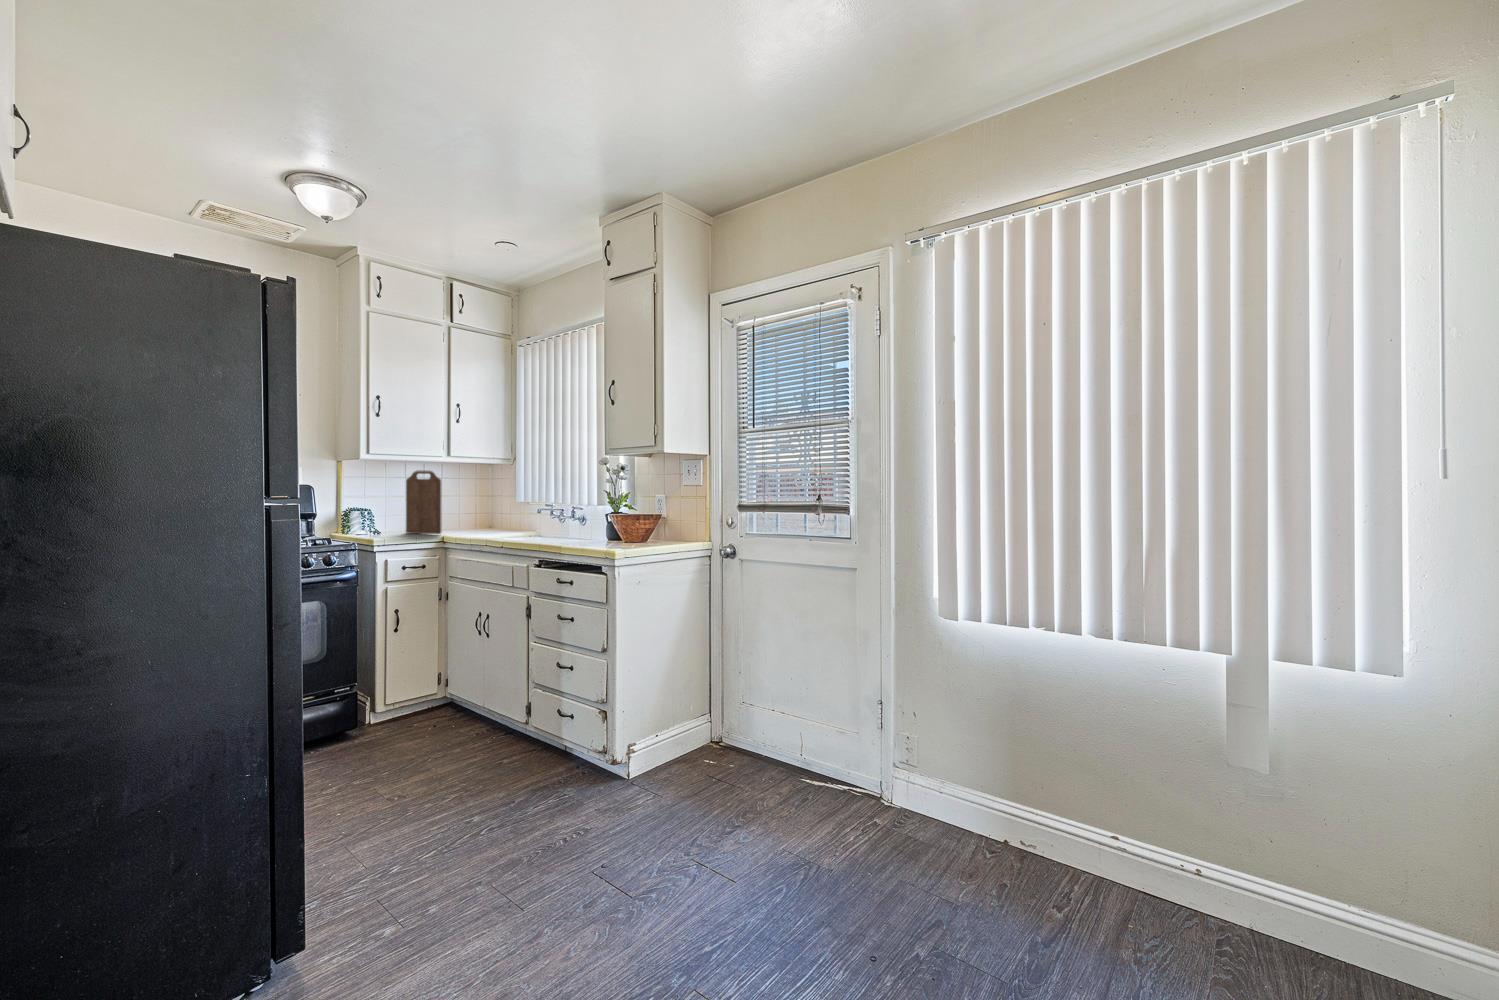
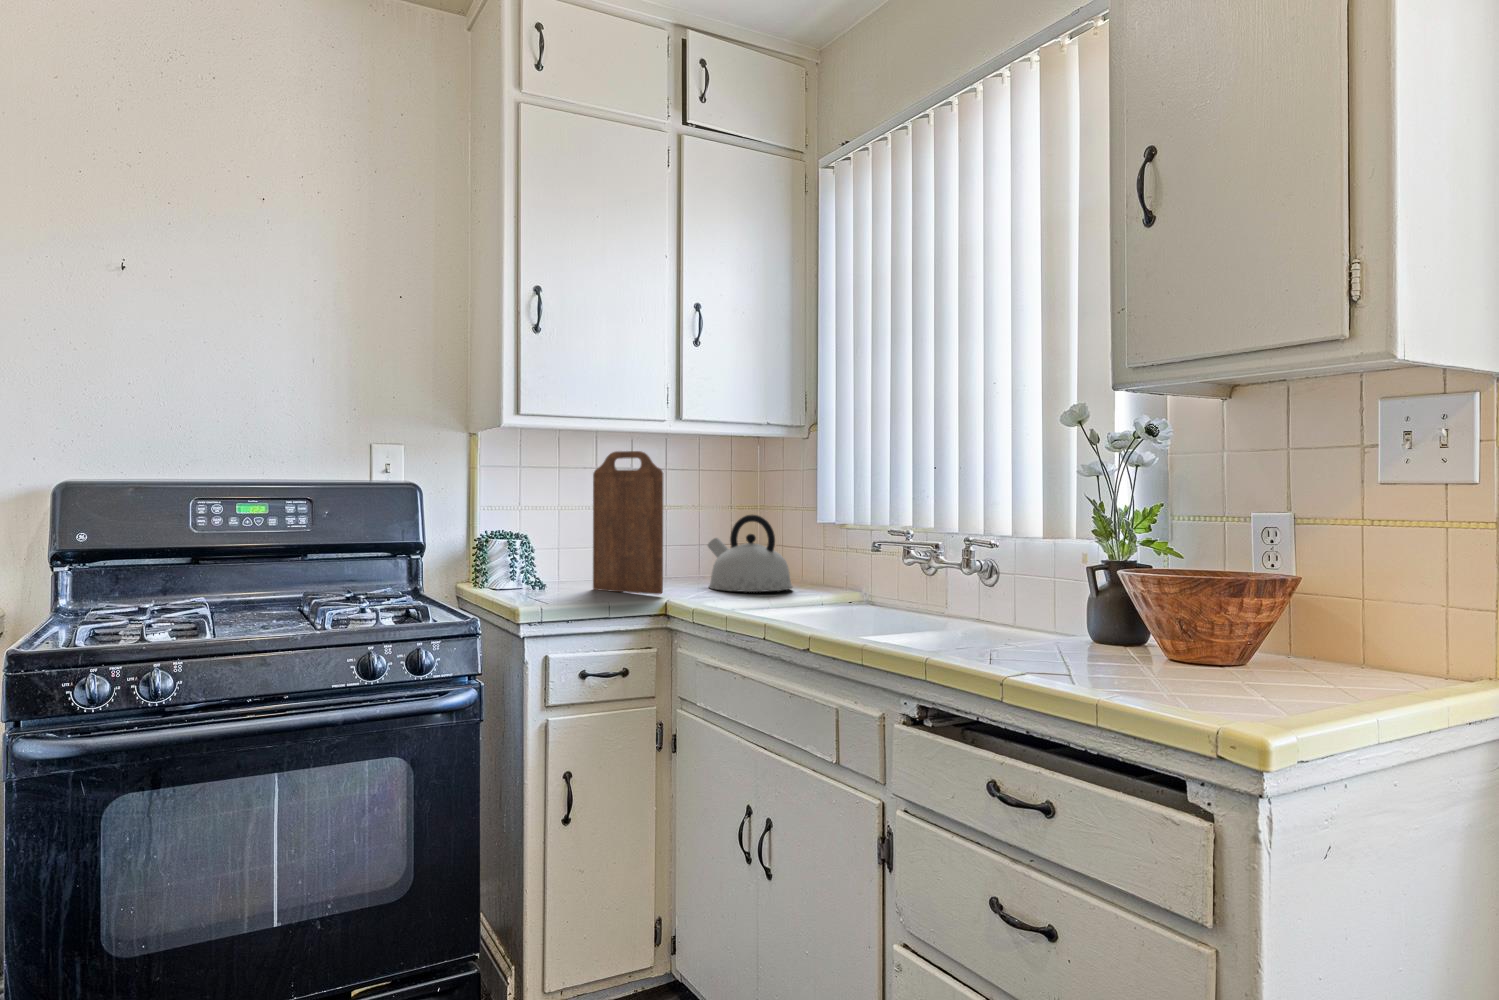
kettle: none [463,499,505,533] -> present [708,515,792,592]

